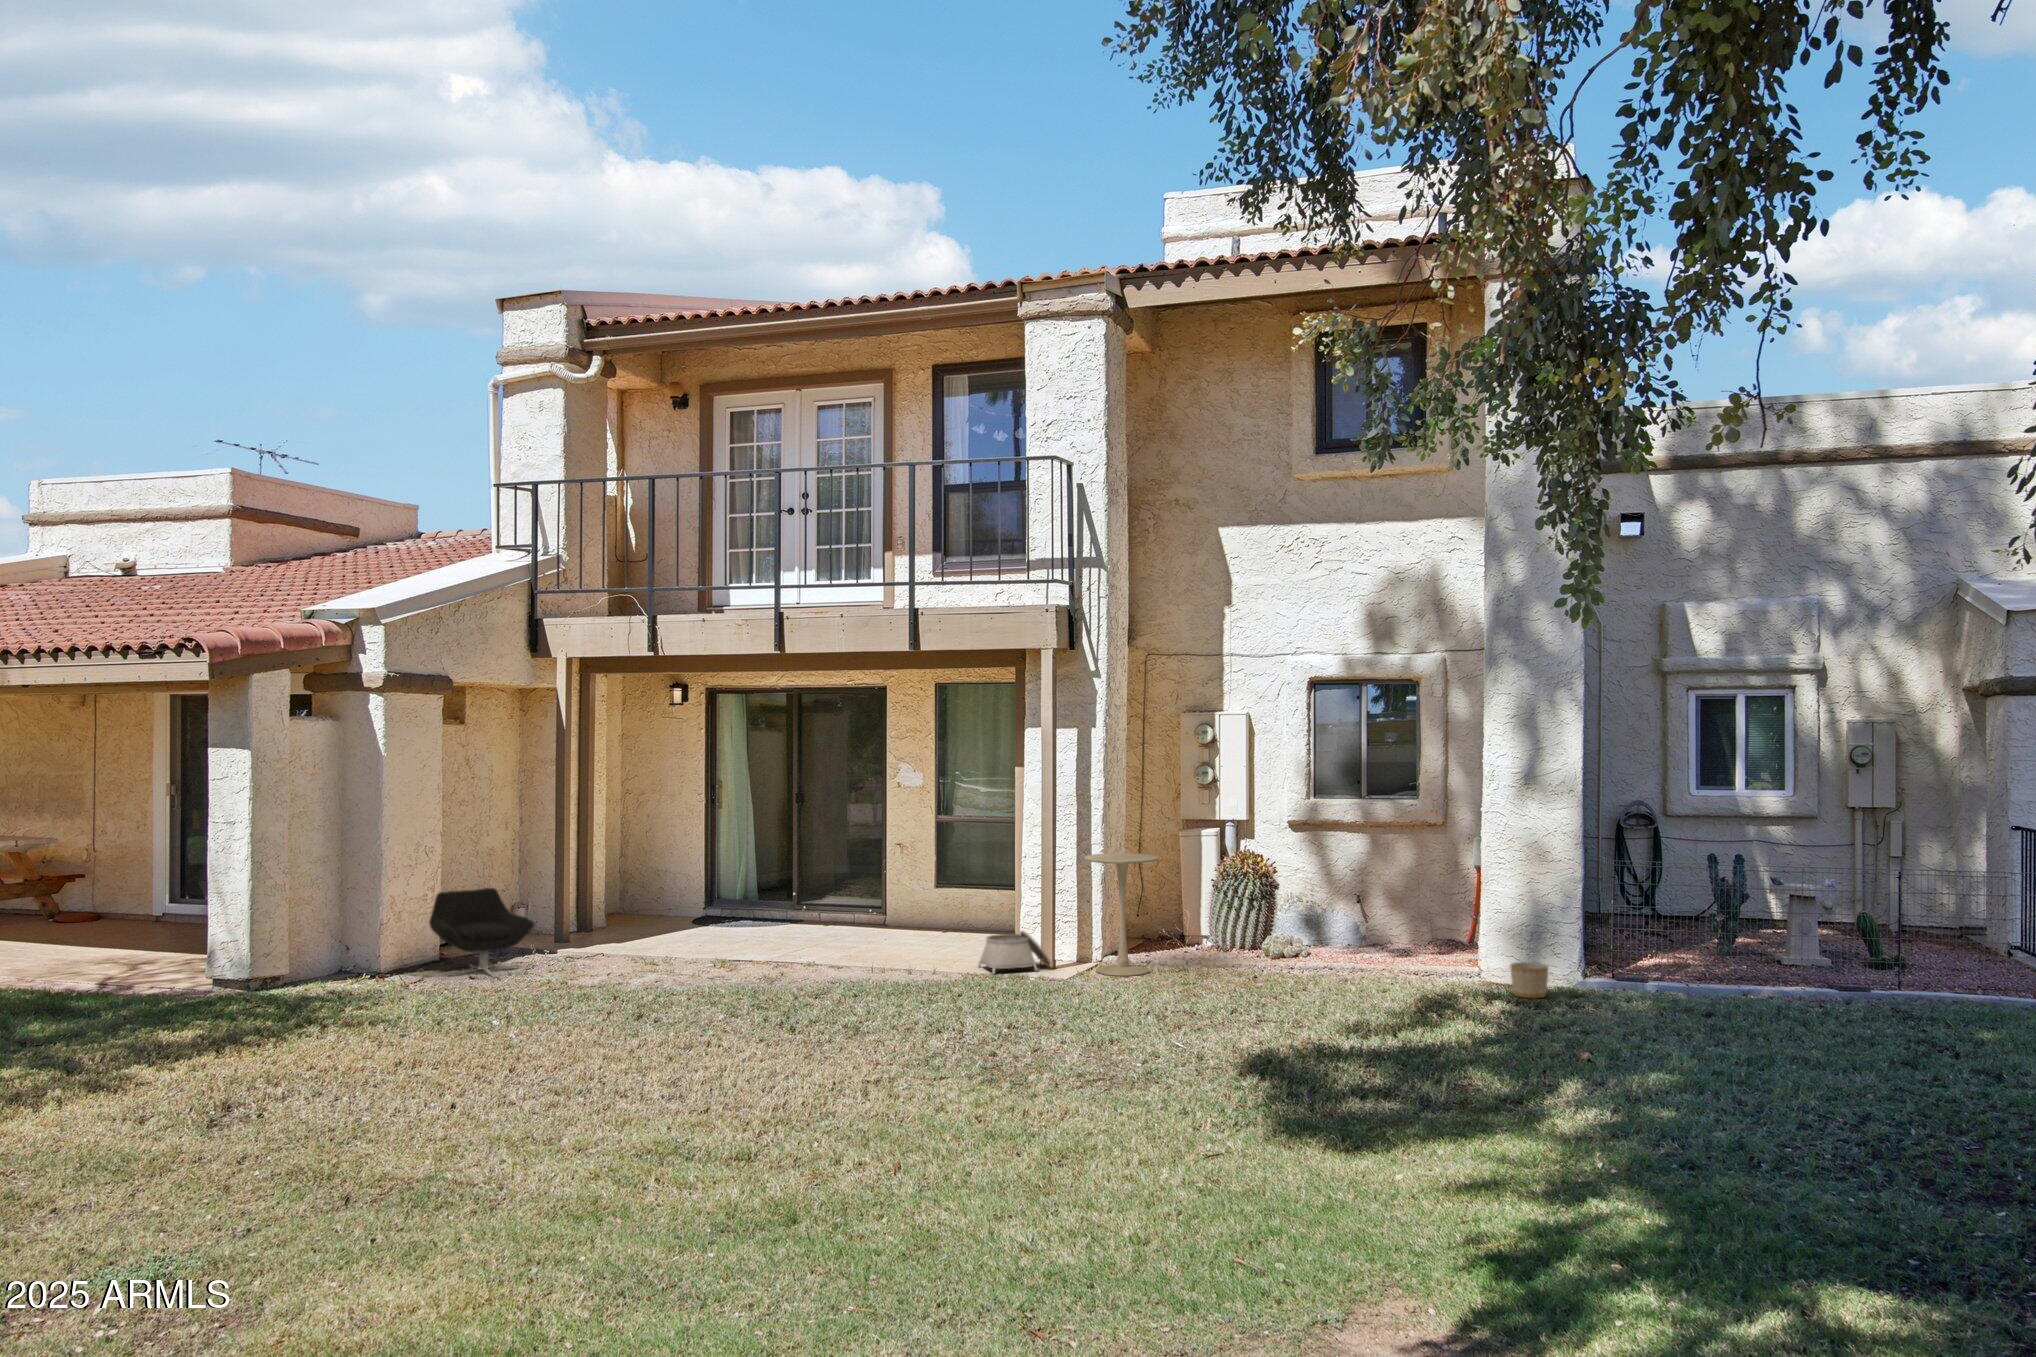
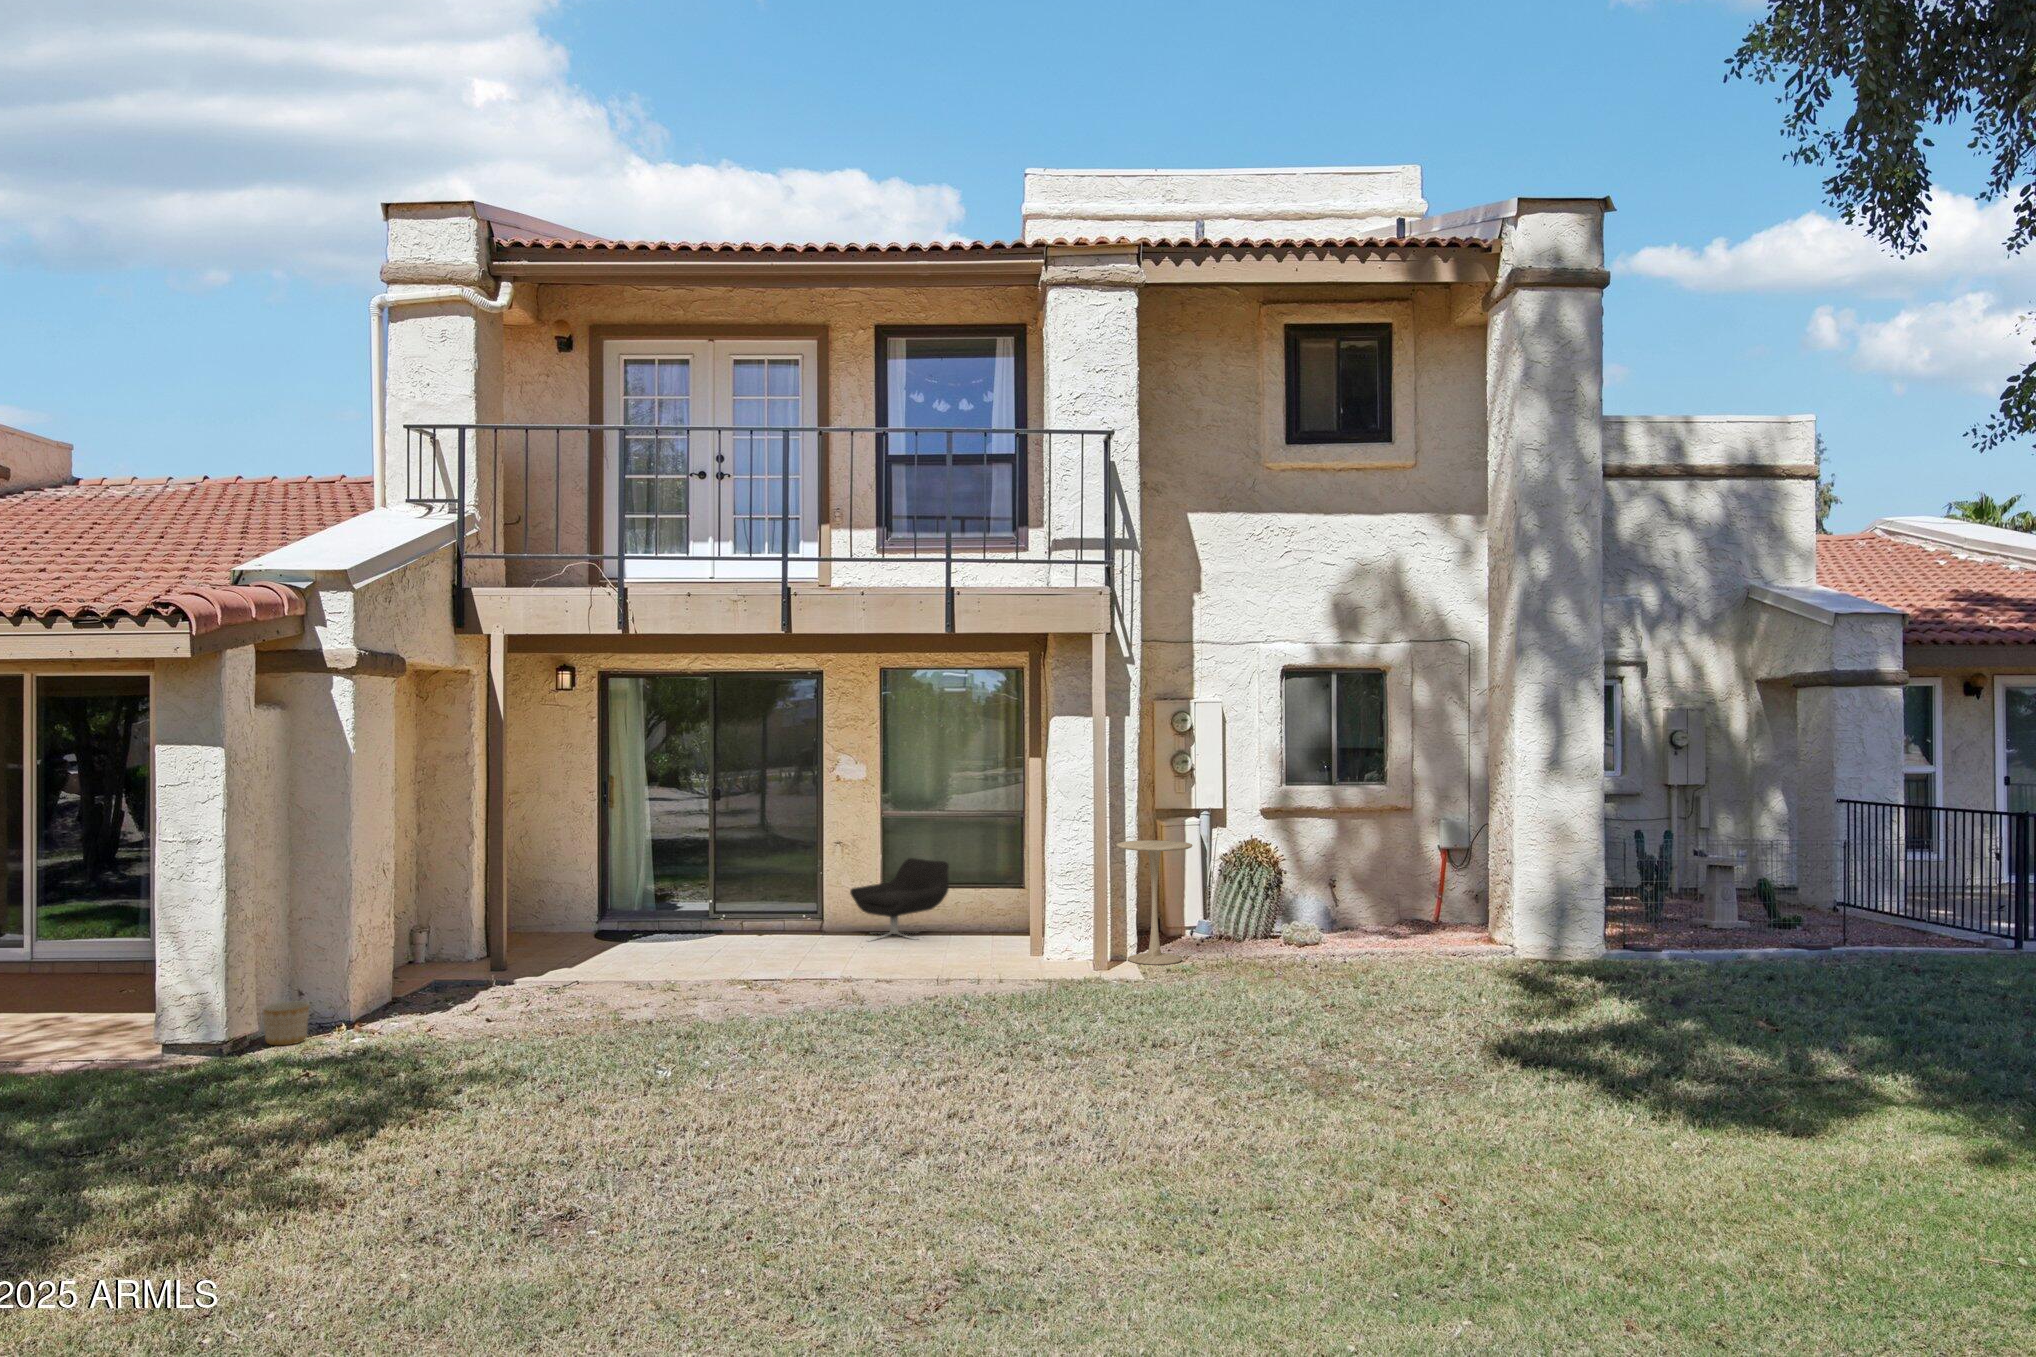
lounge chair: present [429,888,534,978] -> present [850,858,949,940]
basket: present [978,931,1051,974] -> none [1005,923,1083,971]
planter: present [1510,962,1548,998] -> present [263,1001,310,1046]

